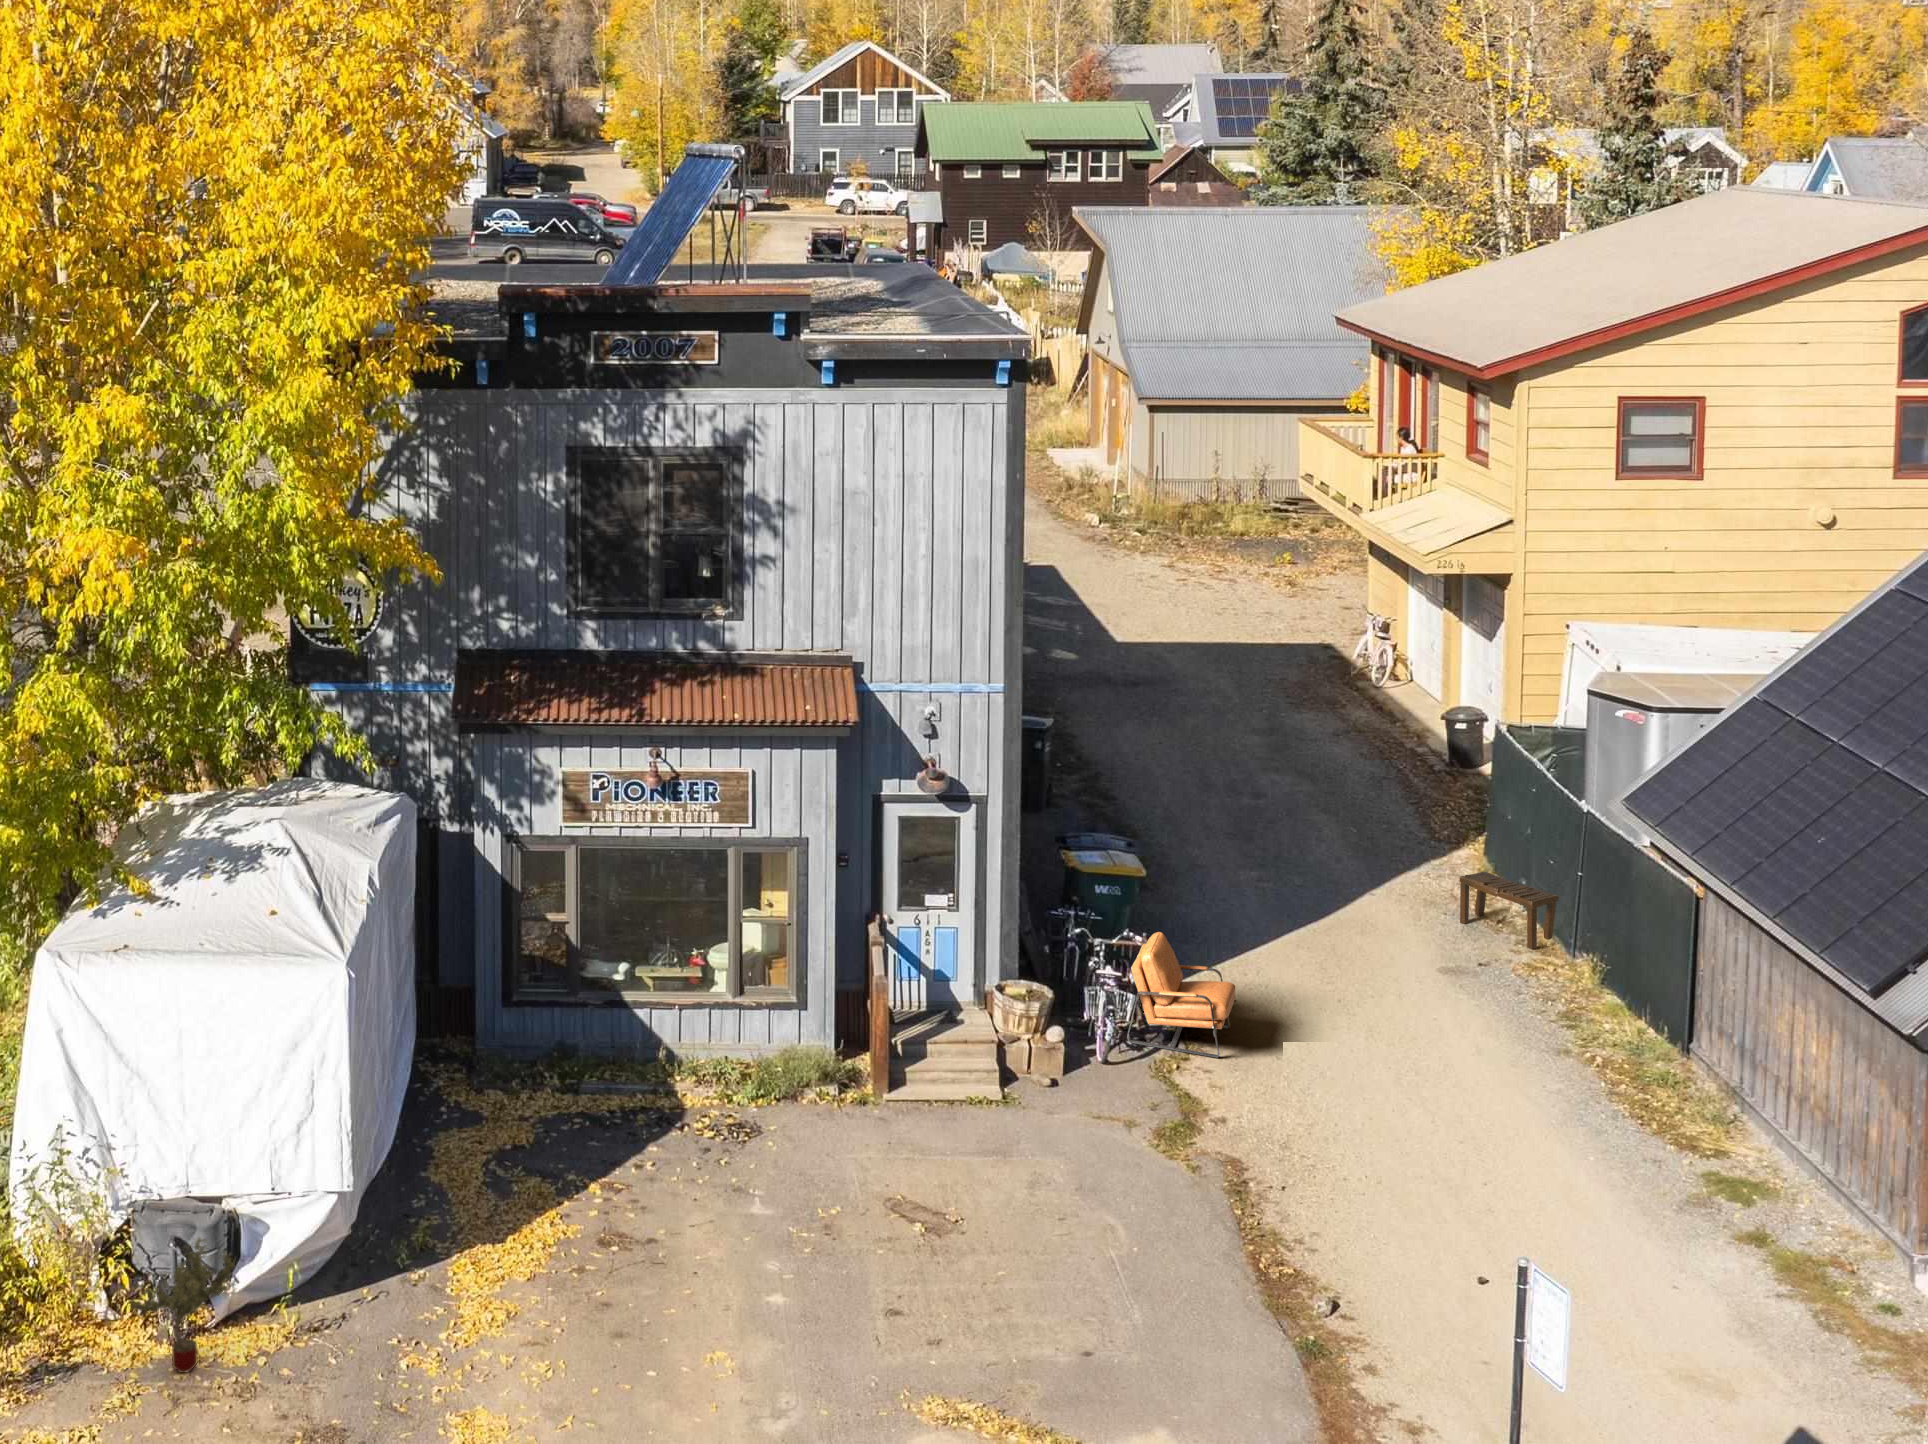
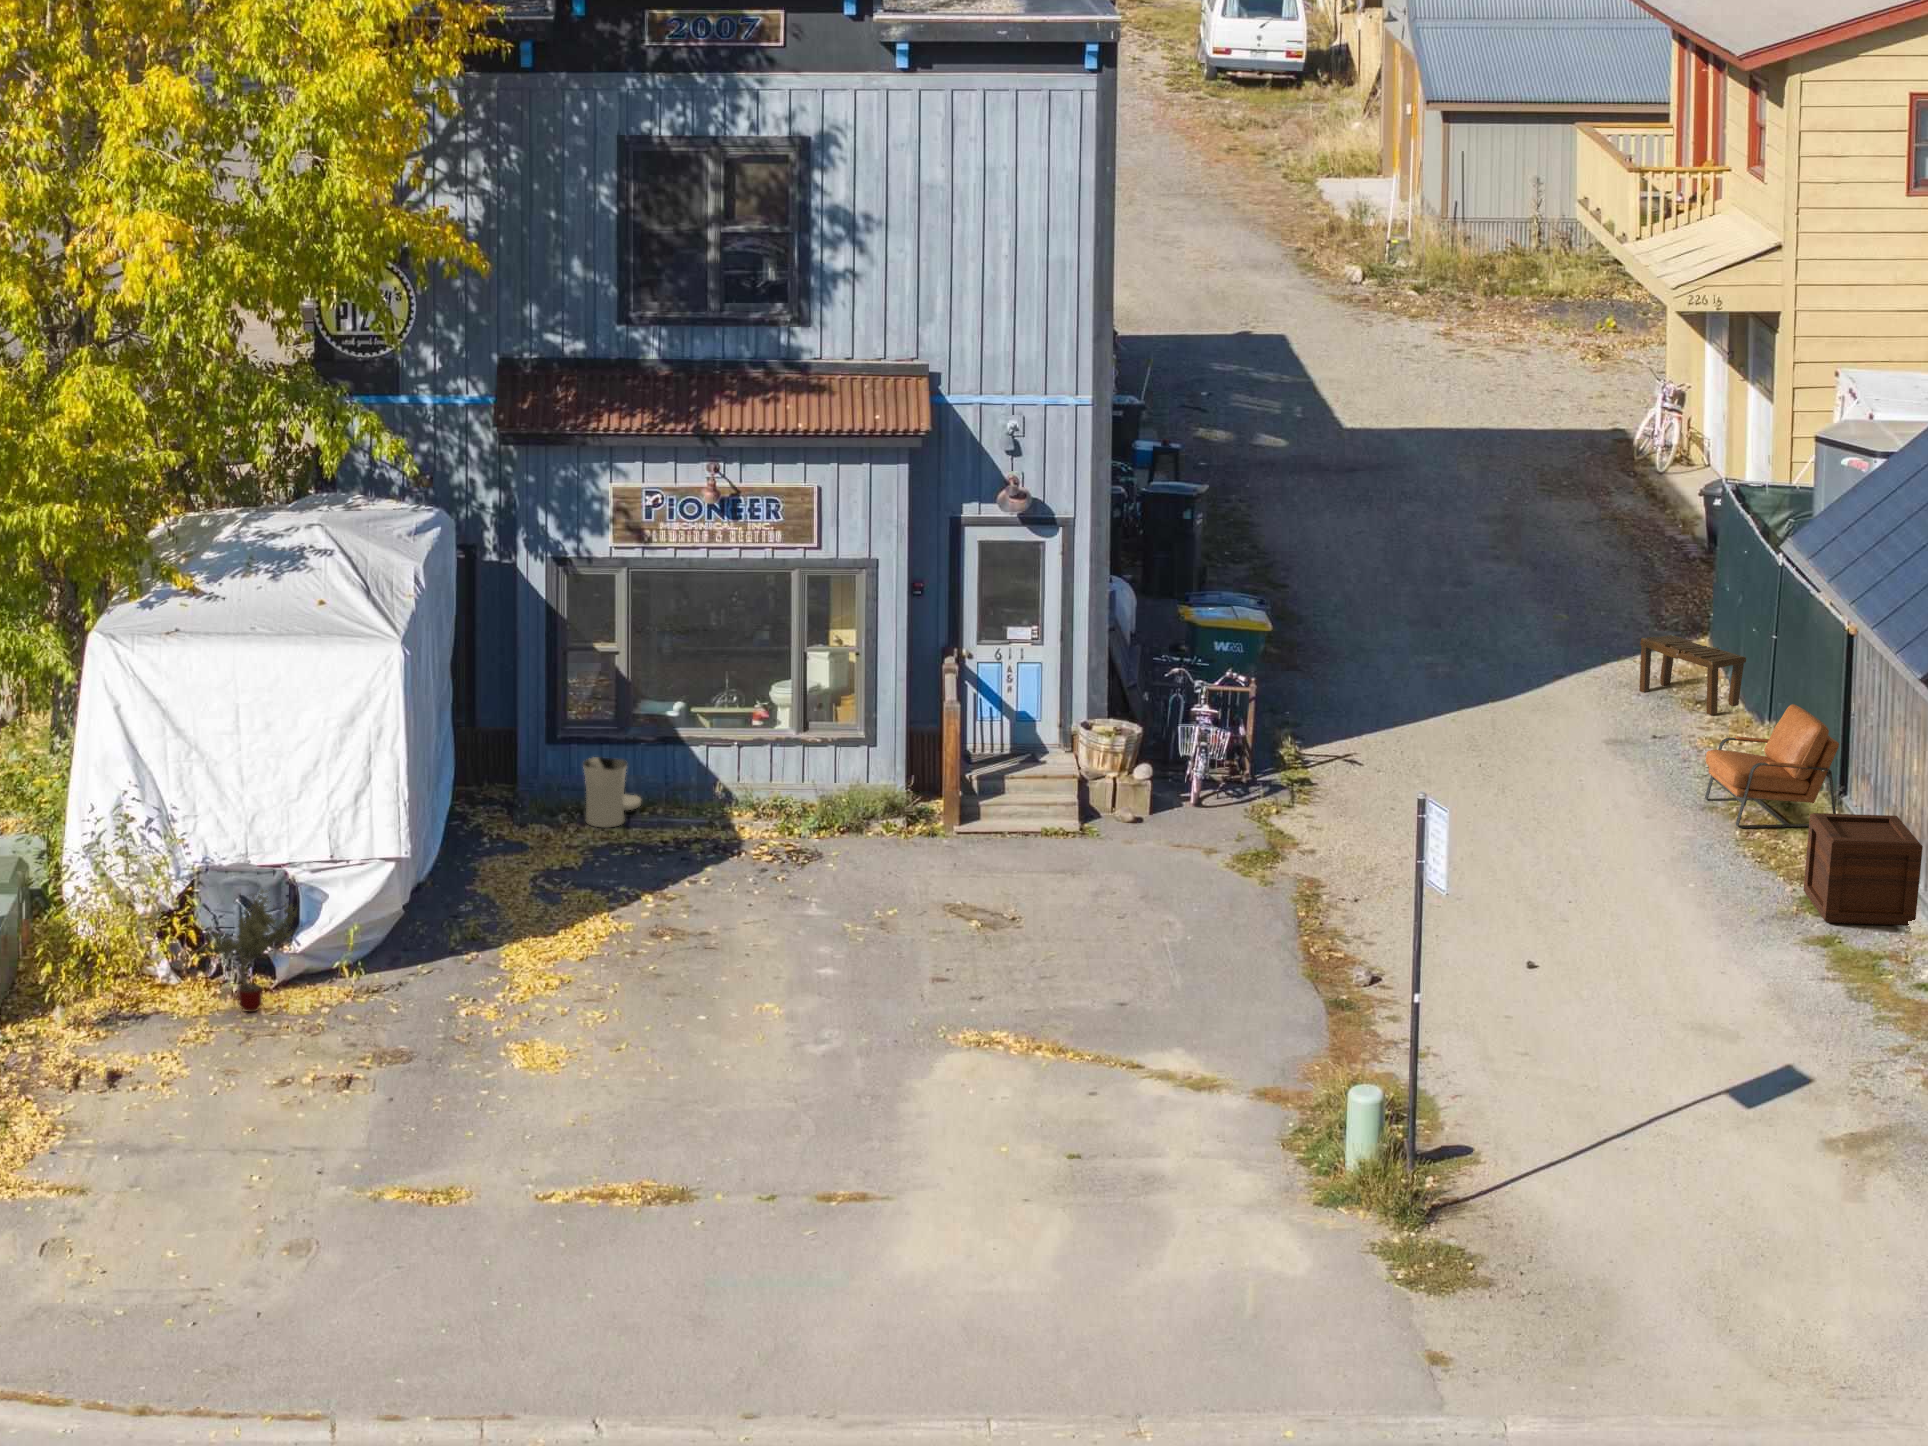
chair: present [1127,932,1235,1058] -> present [1705,704,1839,828]
trash can: none [533,1030,588,1102] -> present [583,757,641,827]
wooden crate: none [1698,1089,1827,1208] -> present [1803,813,1923,926]

